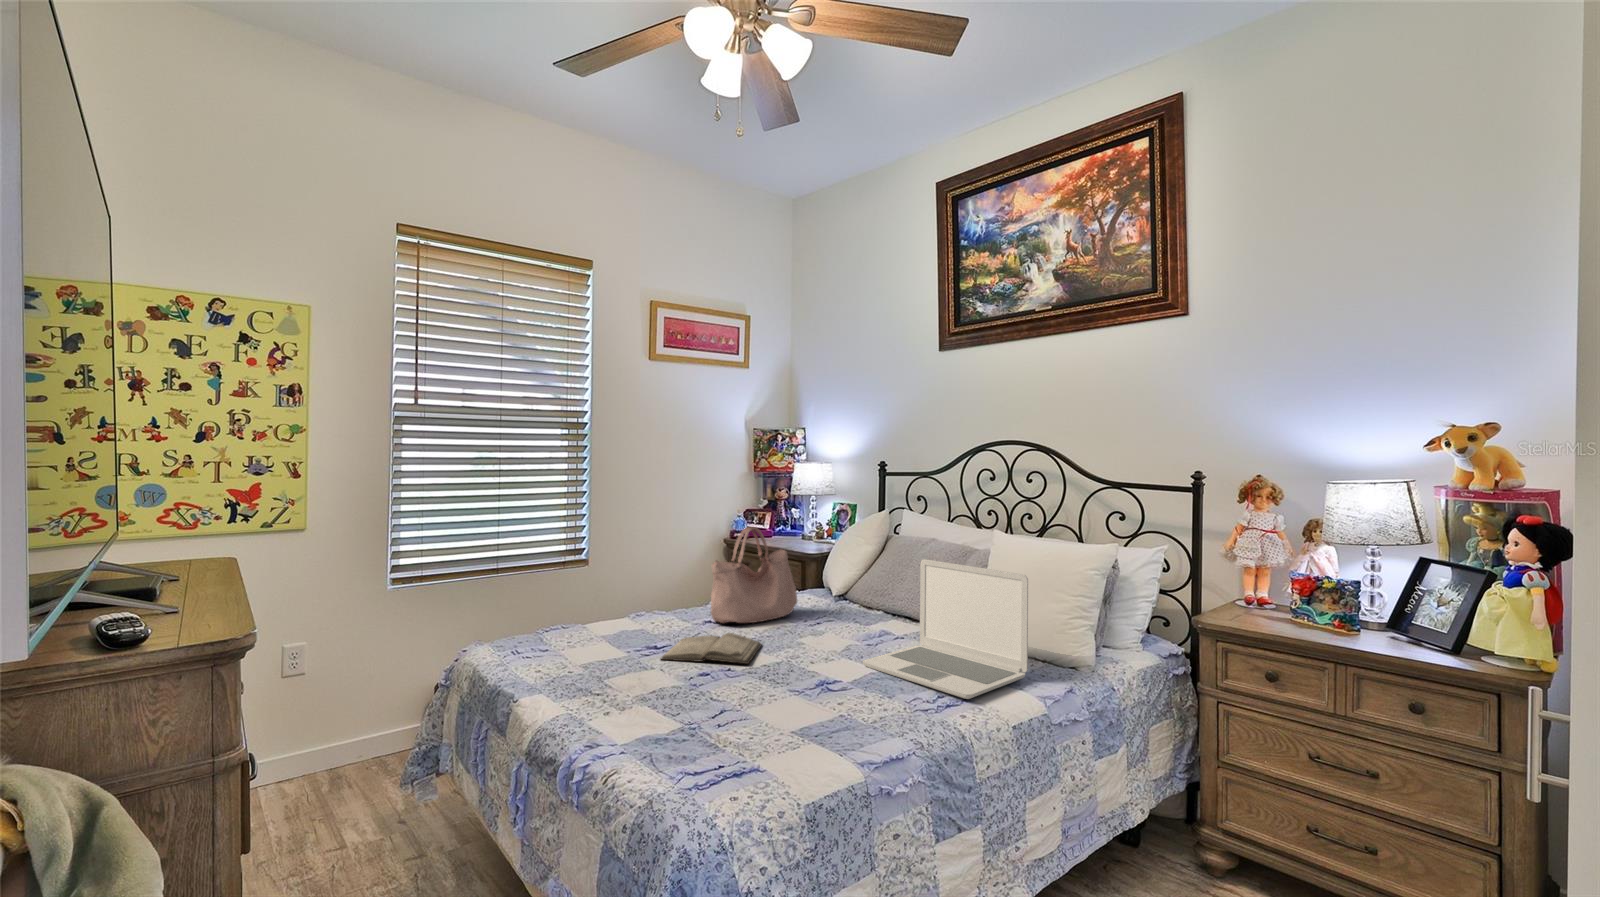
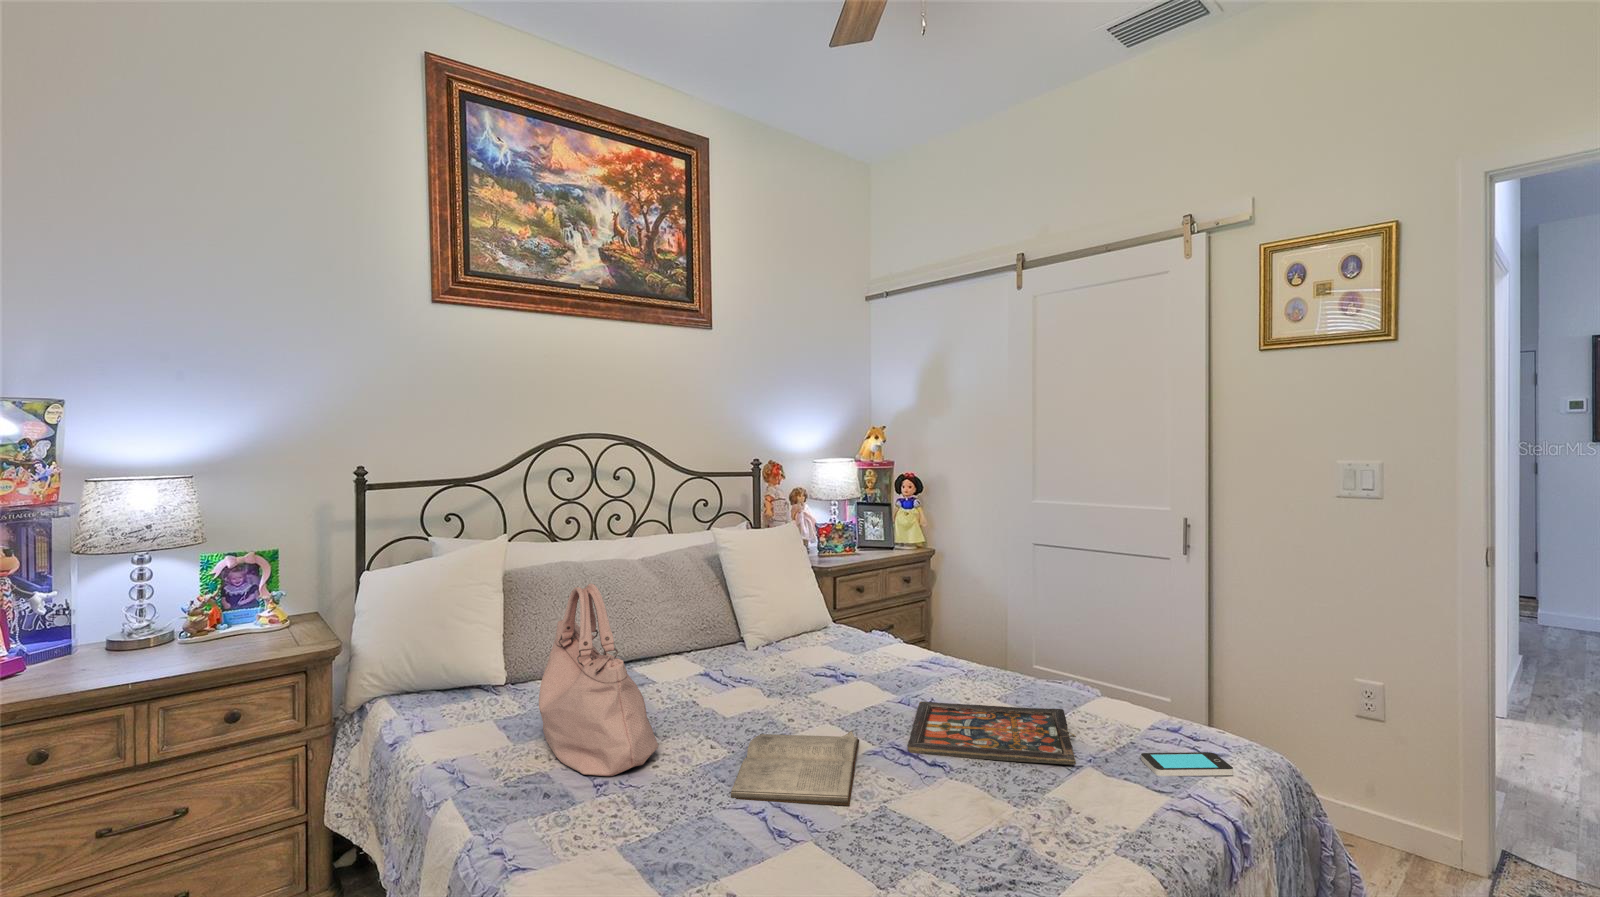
laptop: present [863,559,1028,699] -> none [763,551,928,690]
board game: none [684,673,822,731] -> present [908,701,1076,765]
smartphone: none [646,743,694,780] -> present [1141,752,1233,776]

